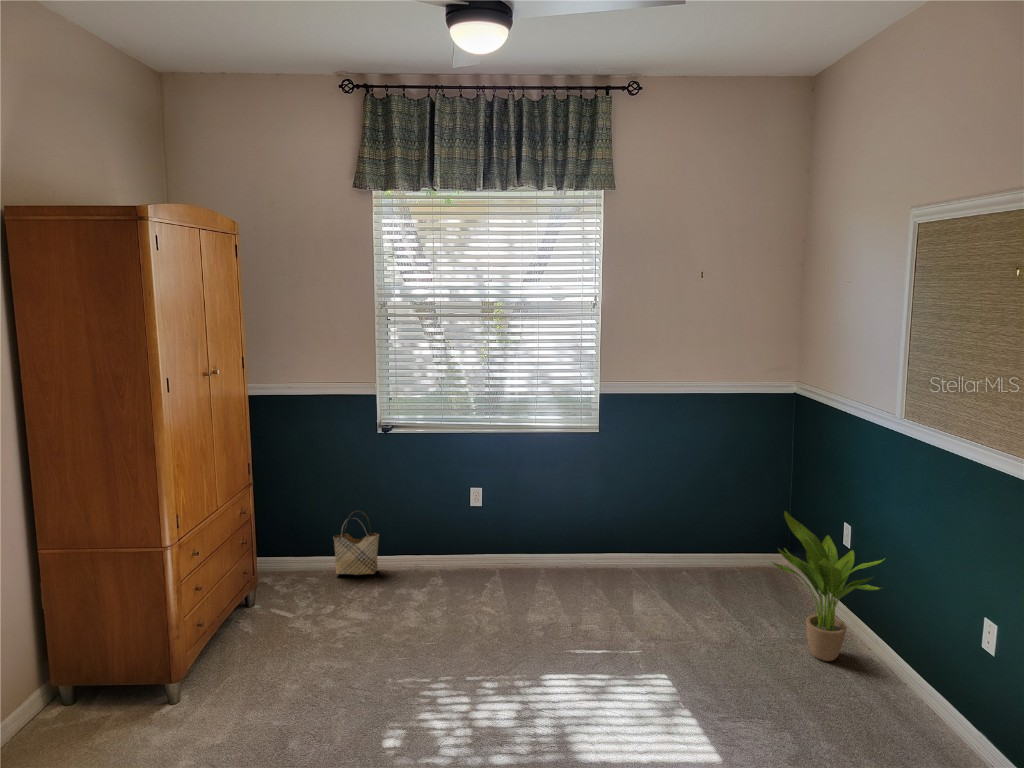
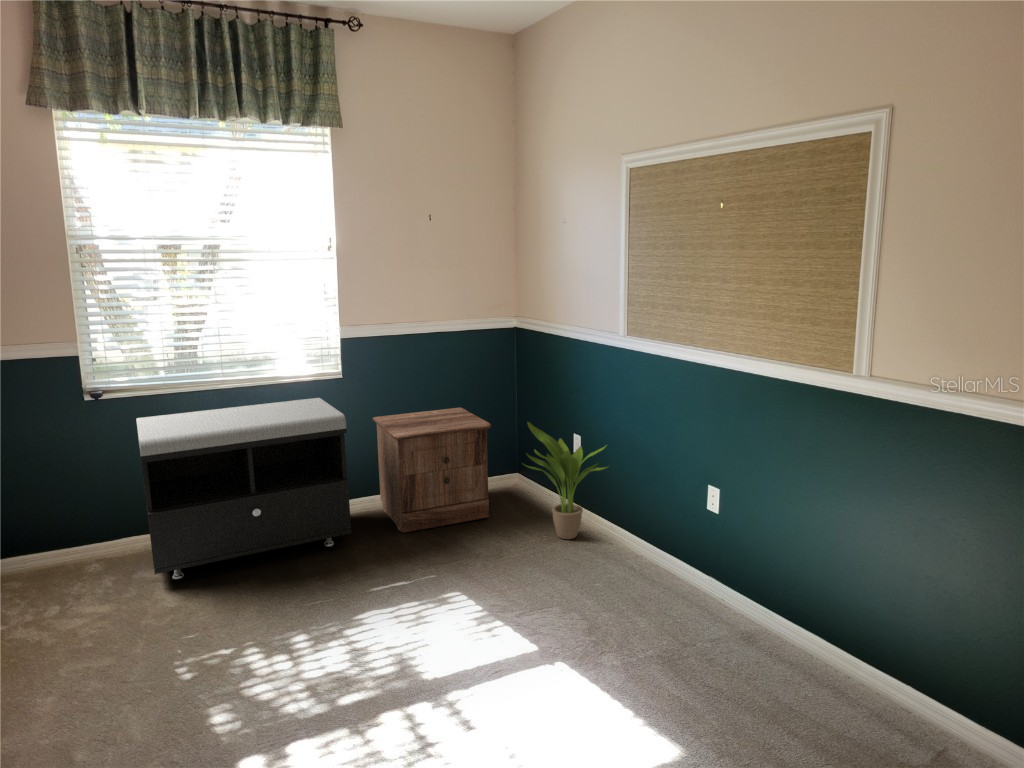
storage bench: none [398,451,582,604] -> present [136,398,352,579]
nightstand: none [622,476,744,606] -> present [372,407,491,533]
woven basket: present [333,511,379,575] -> none [38,496,103,575]

